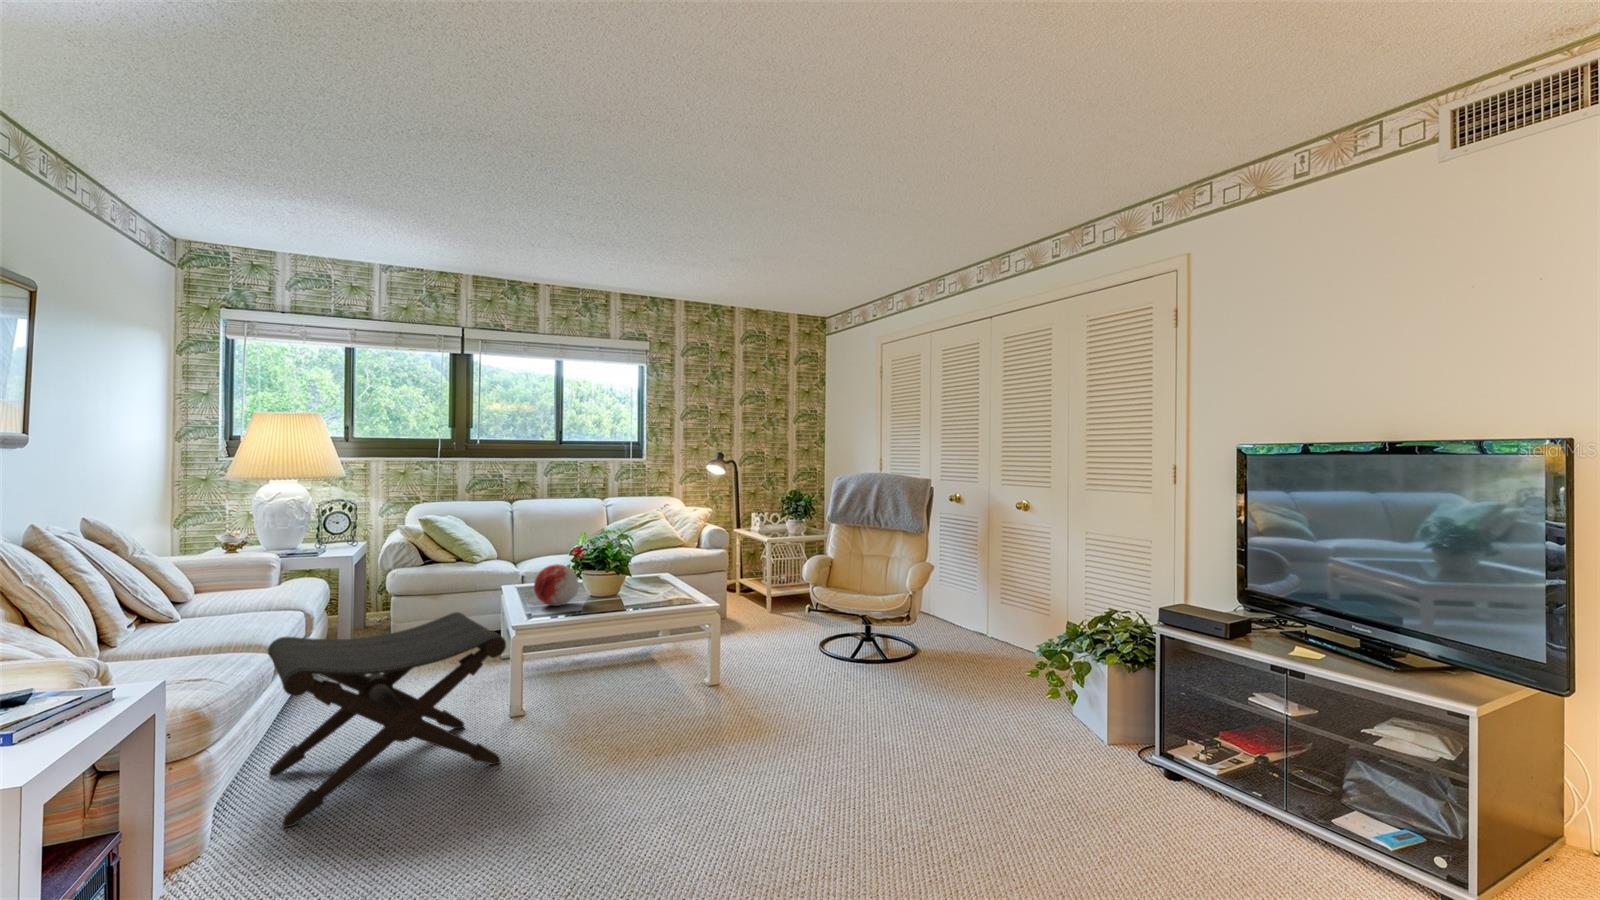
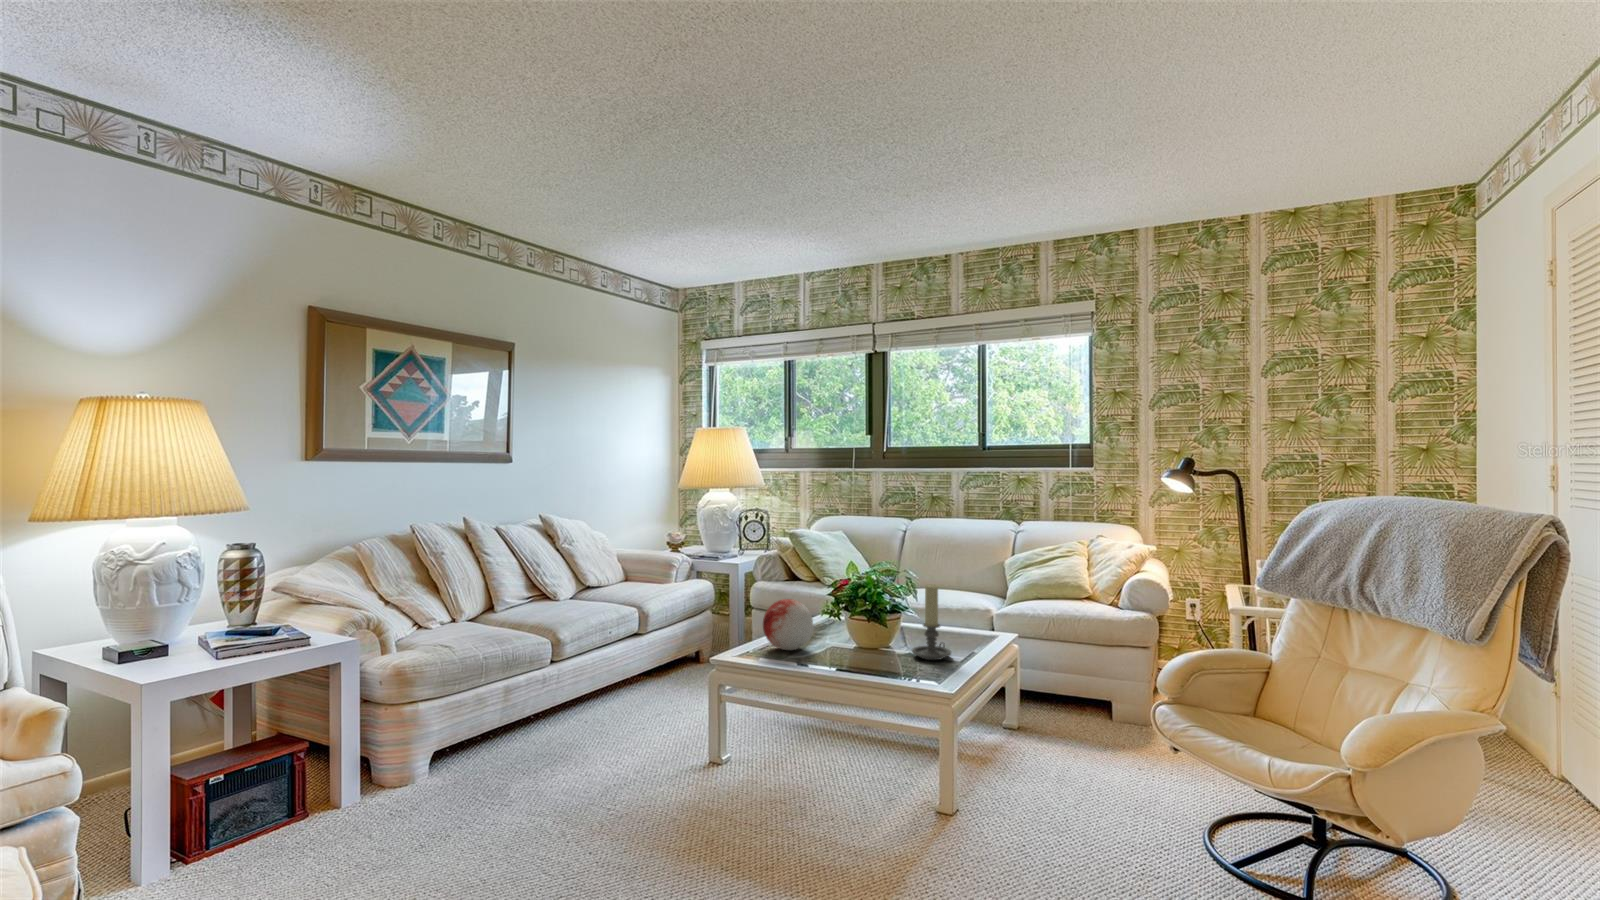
candle holder: none [644,539,672,592] -> present [912,585,951,660]
footstool: present [268,612,506,827] -> none [431,627,661,810]

